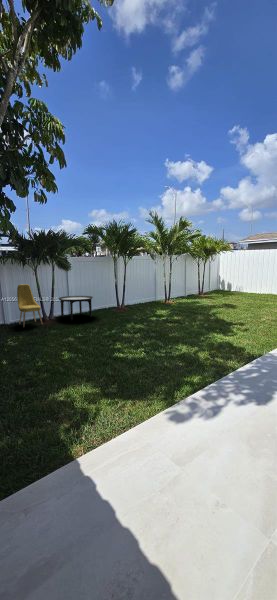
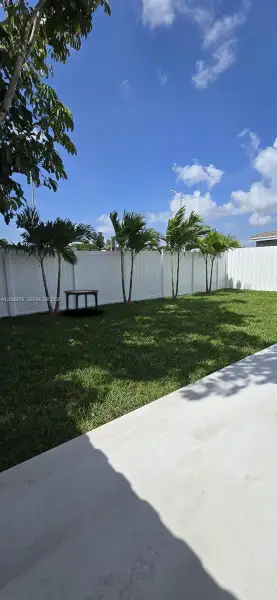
chair: present [17,284,43,327] -> none [21,276,48,320]

